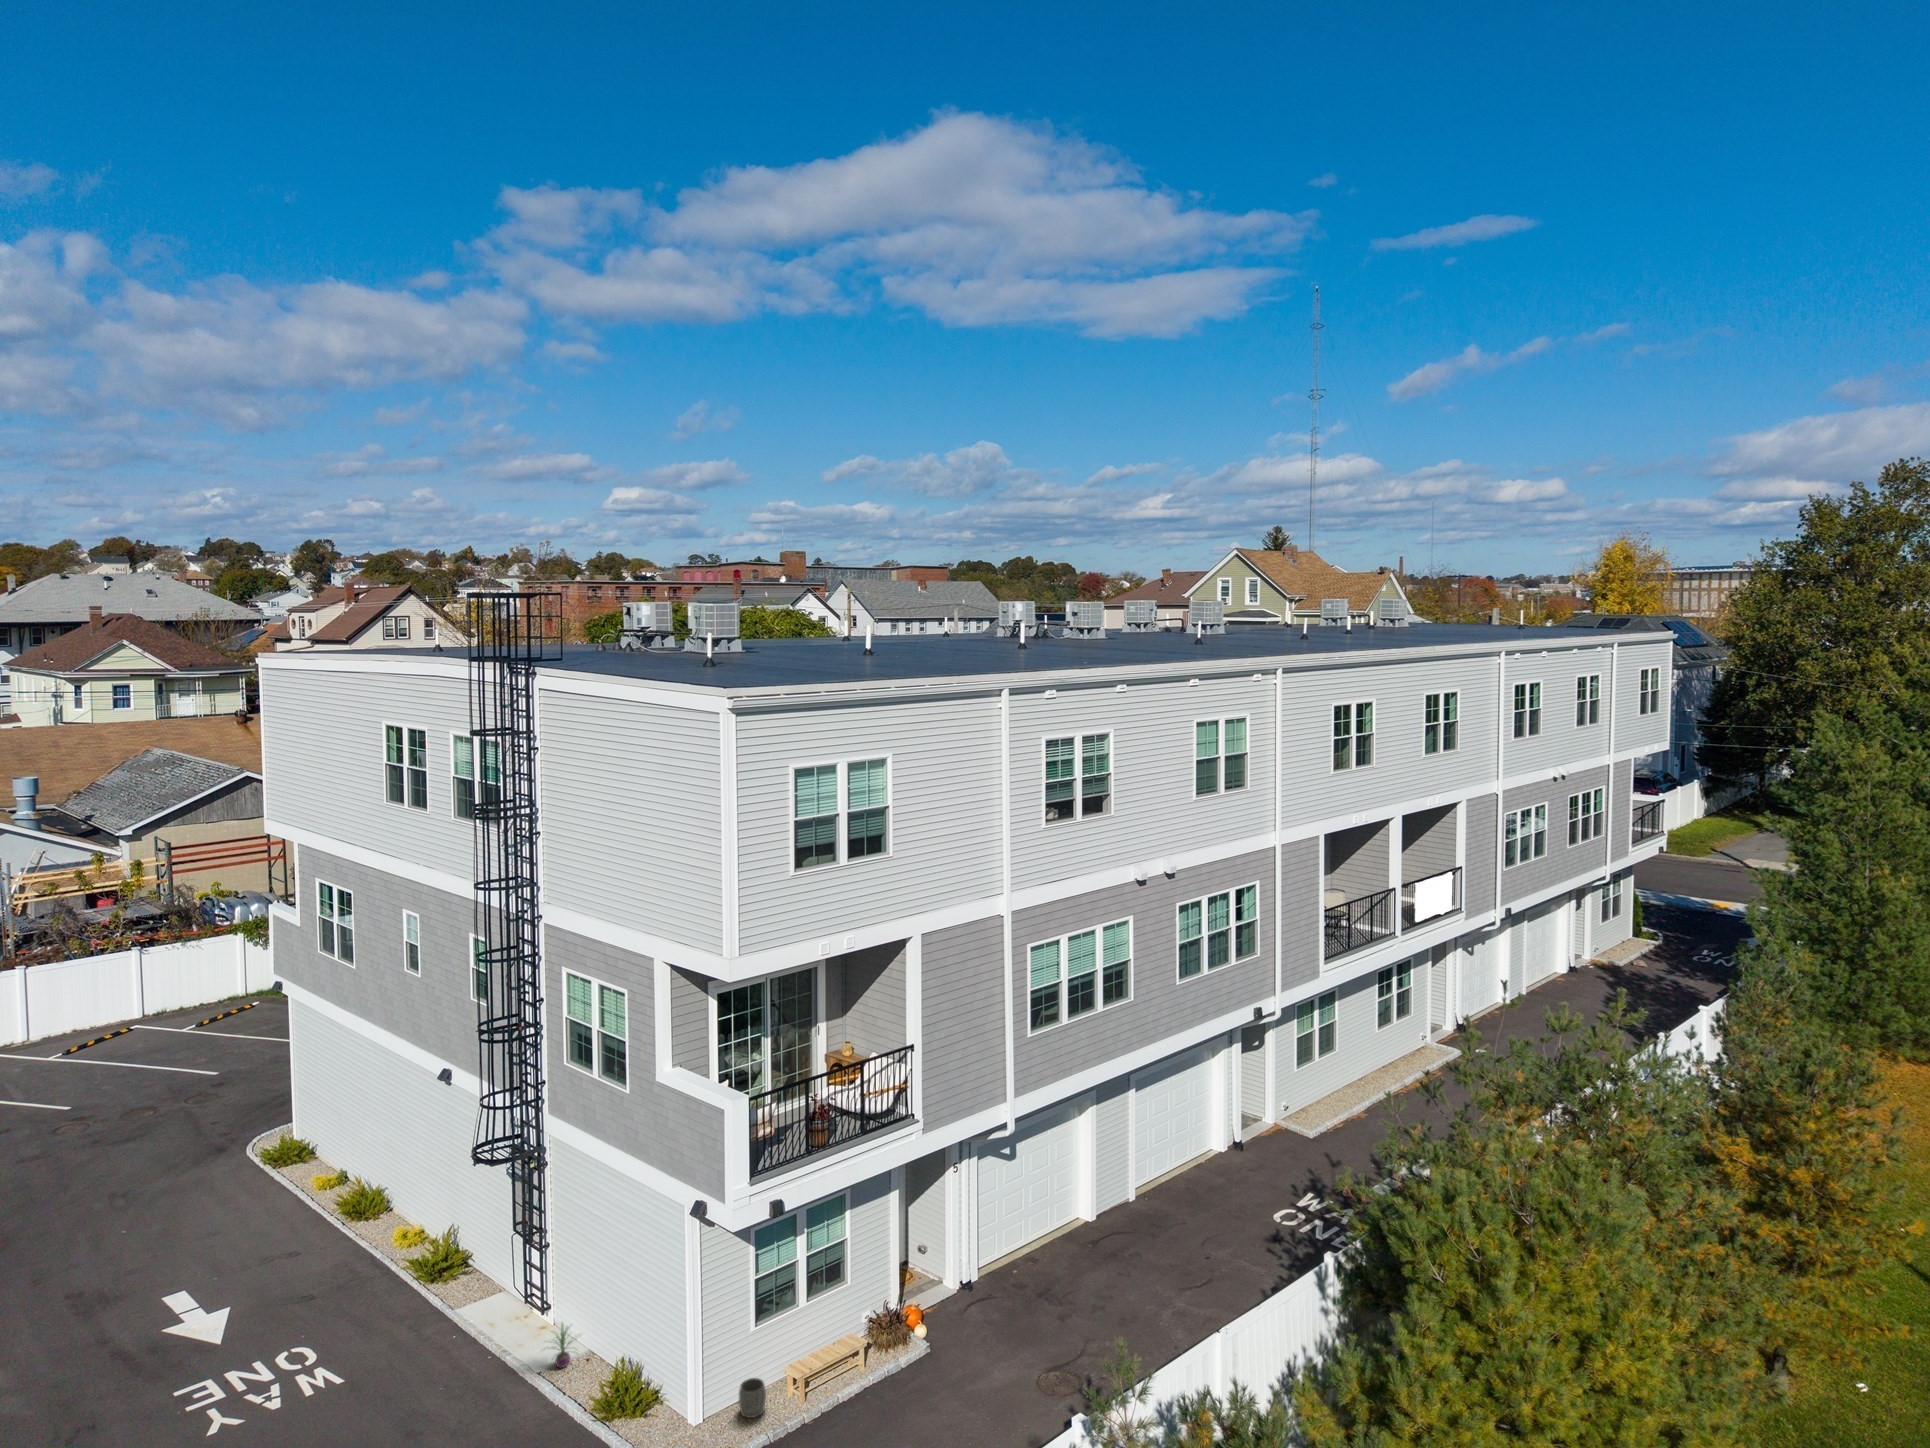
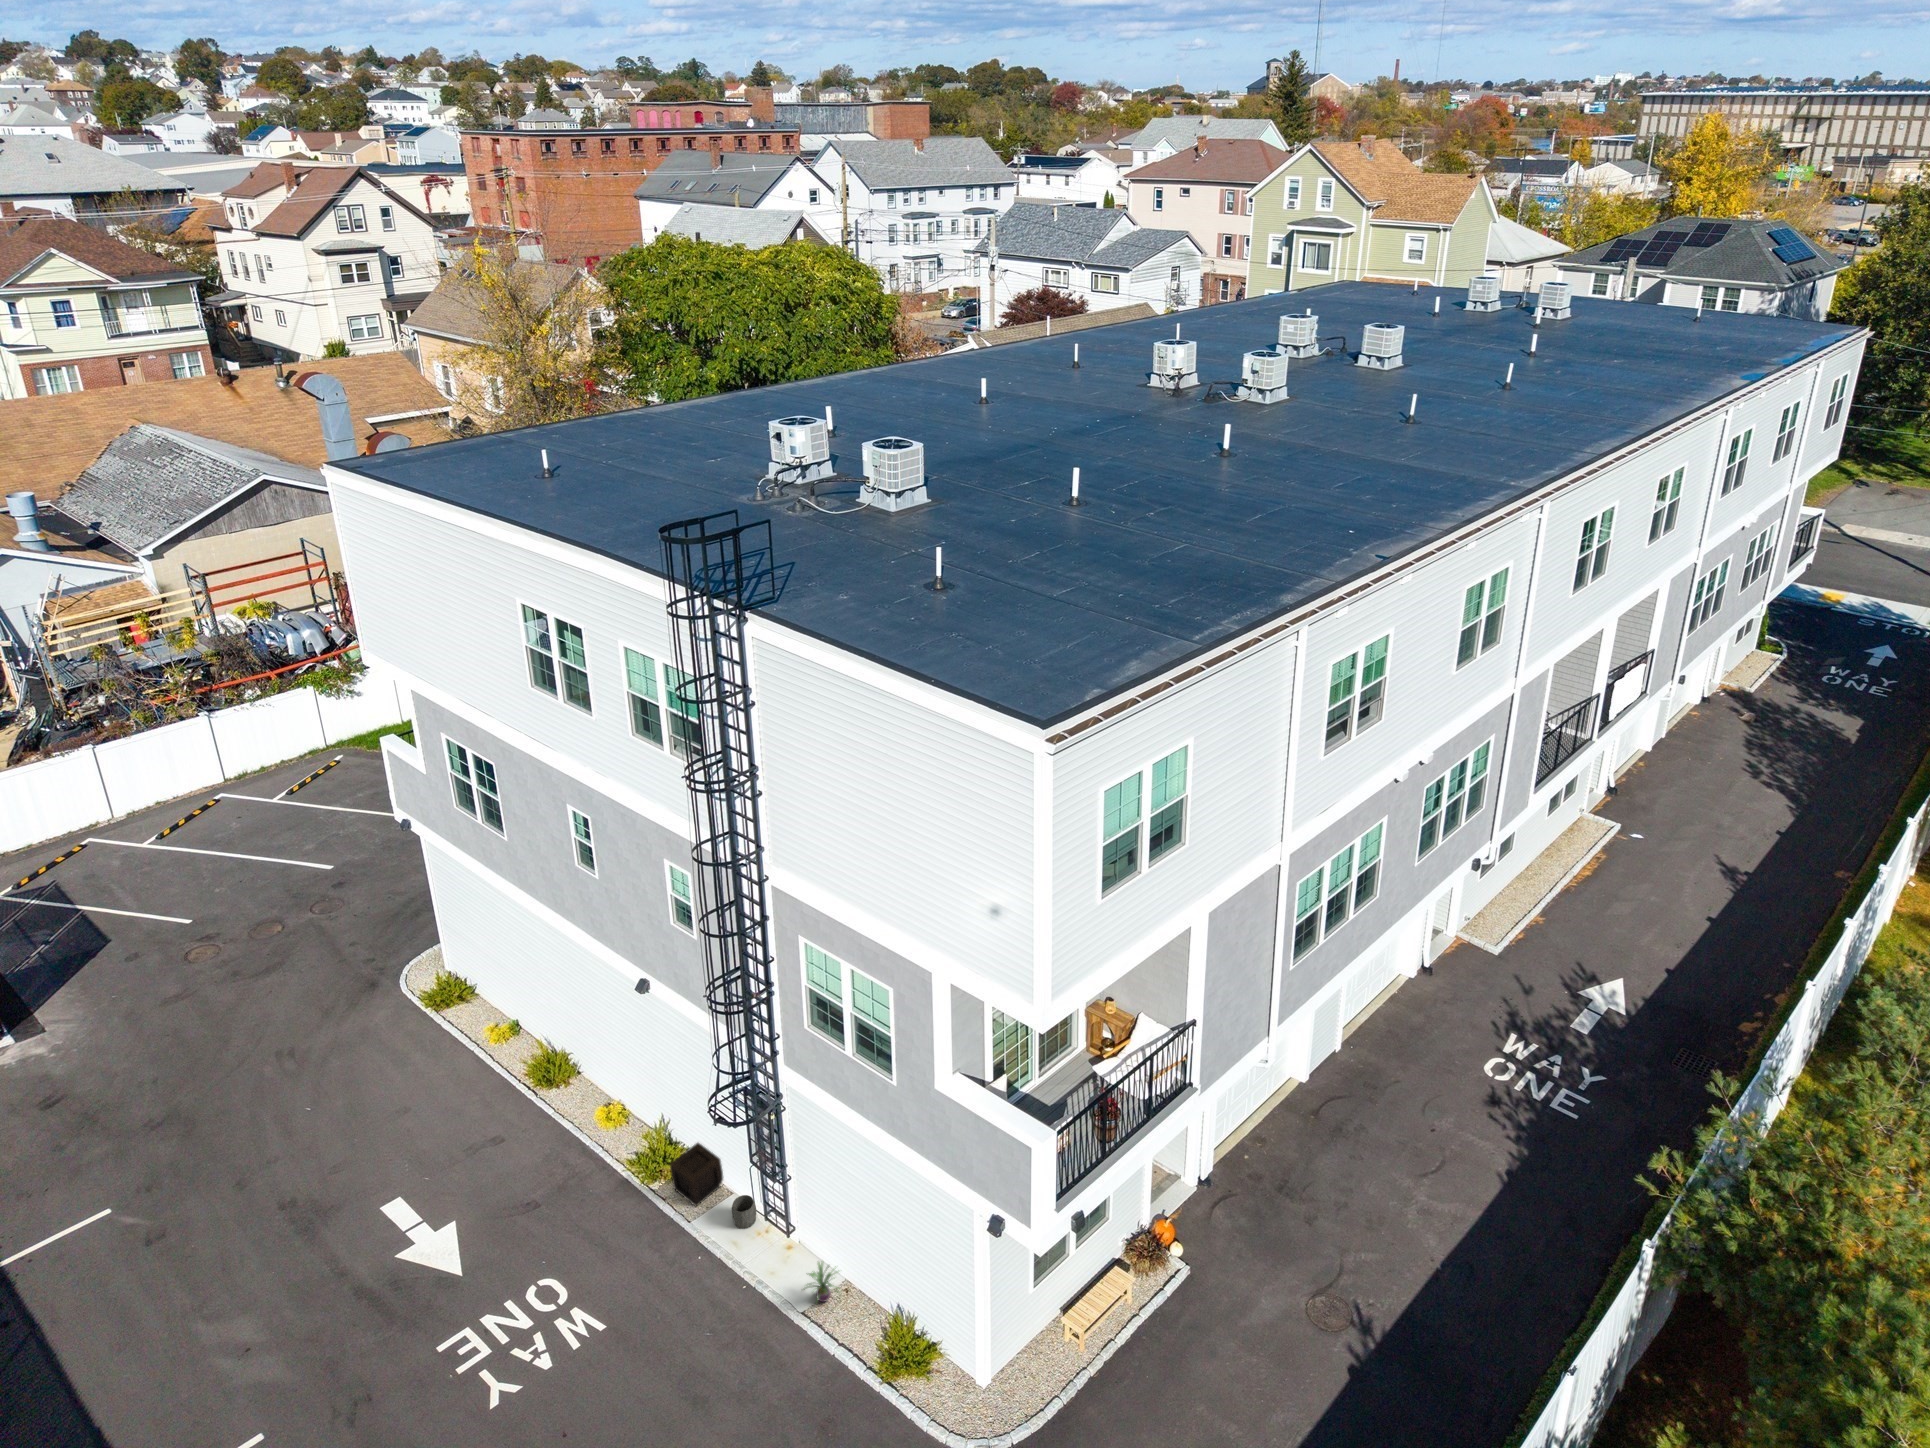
wooden crate: none [447,1244,498,1303] -> present [670,1143,724,1206]
woven basket: present [739,1378,766,1418] -> present [732,1195,756,1229]

